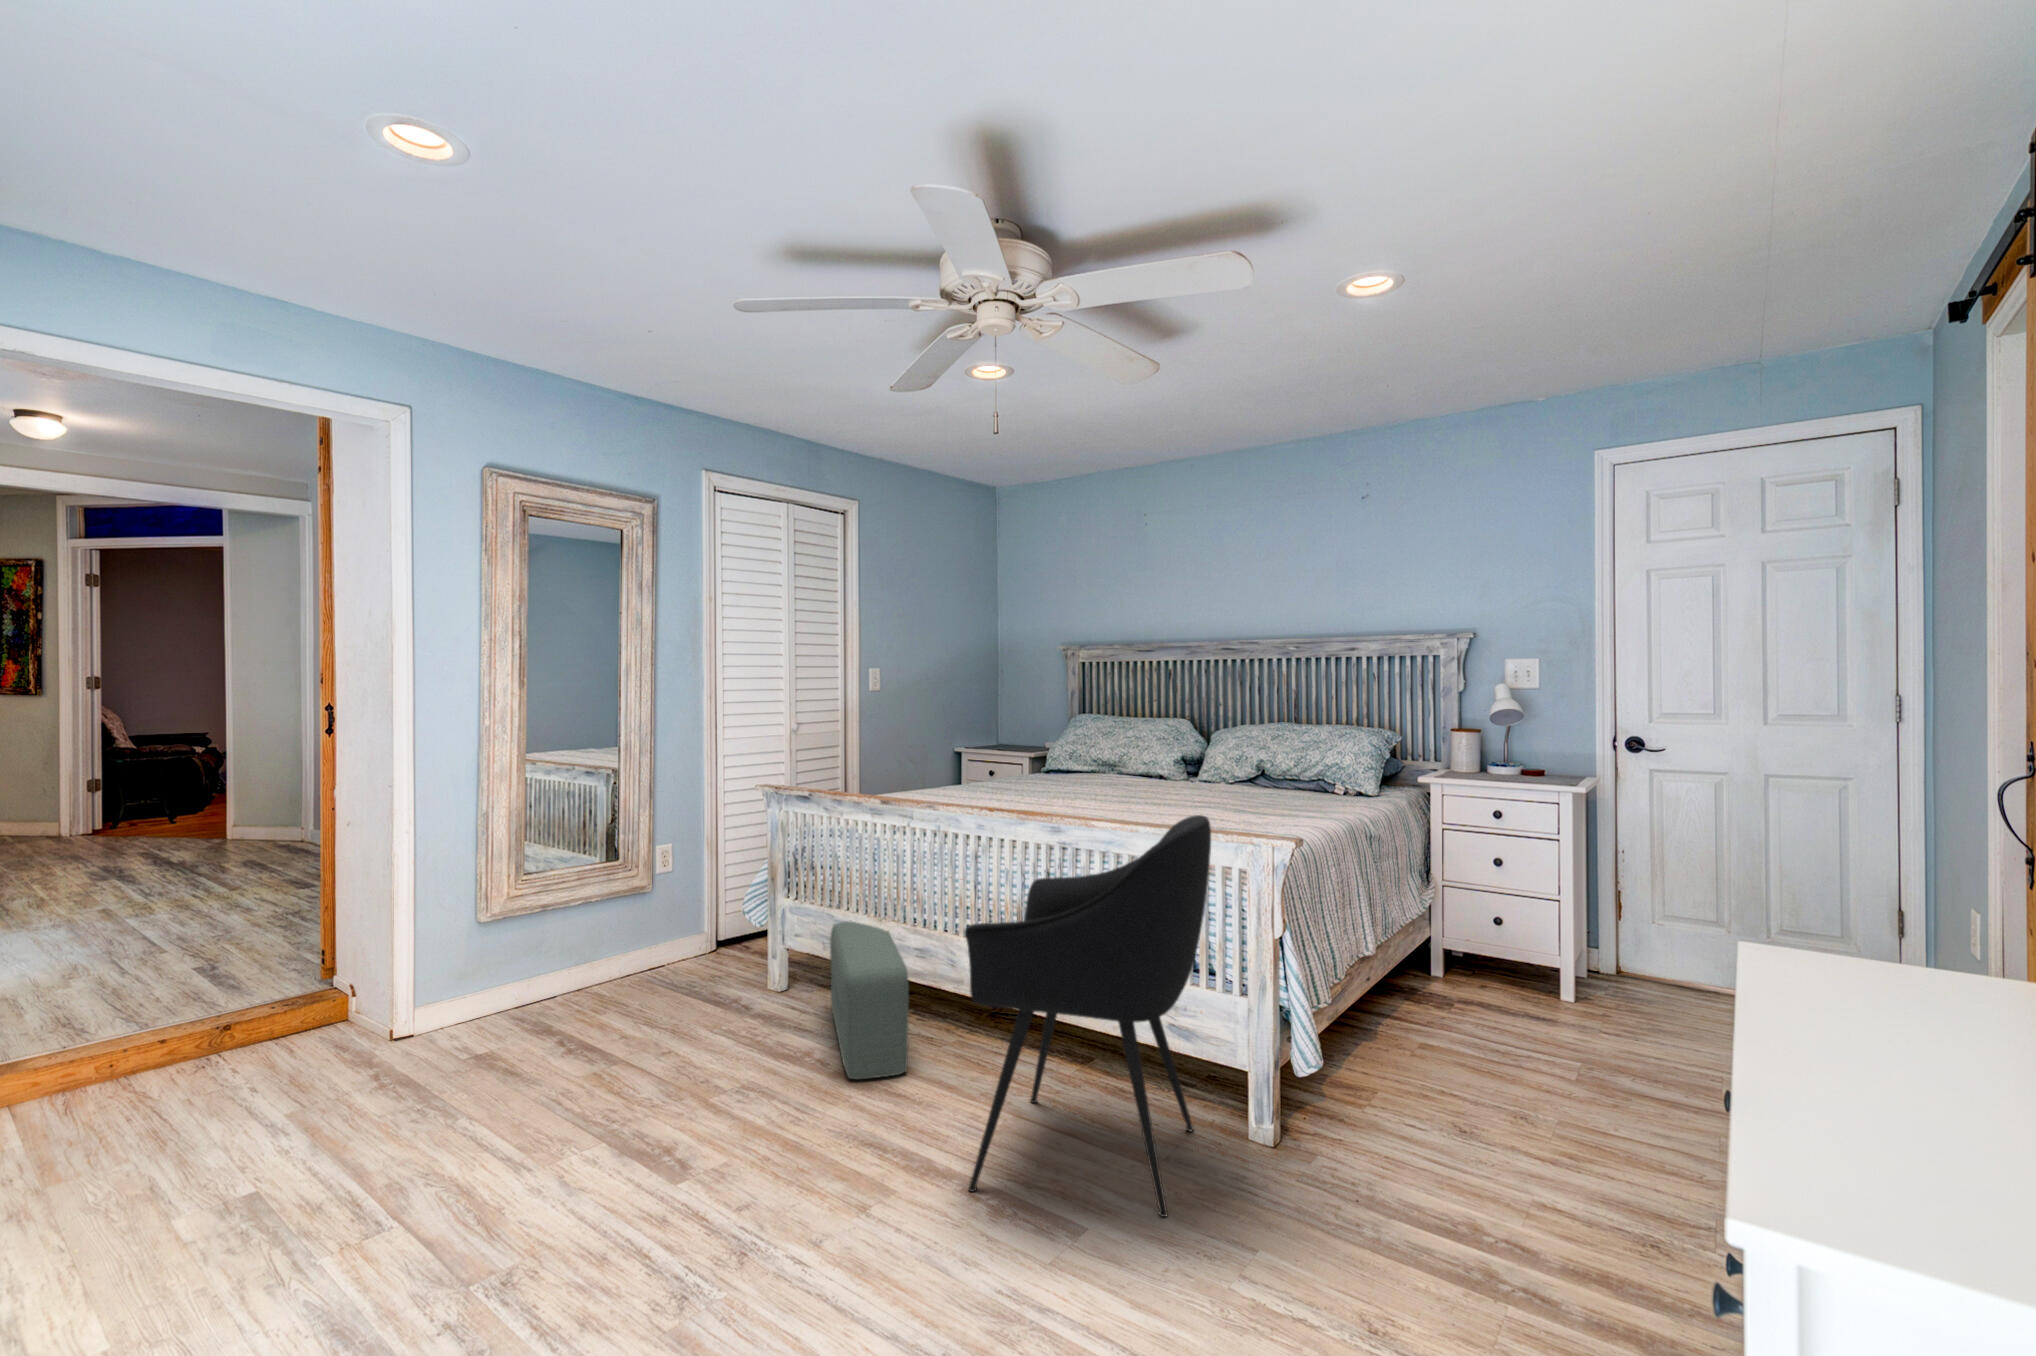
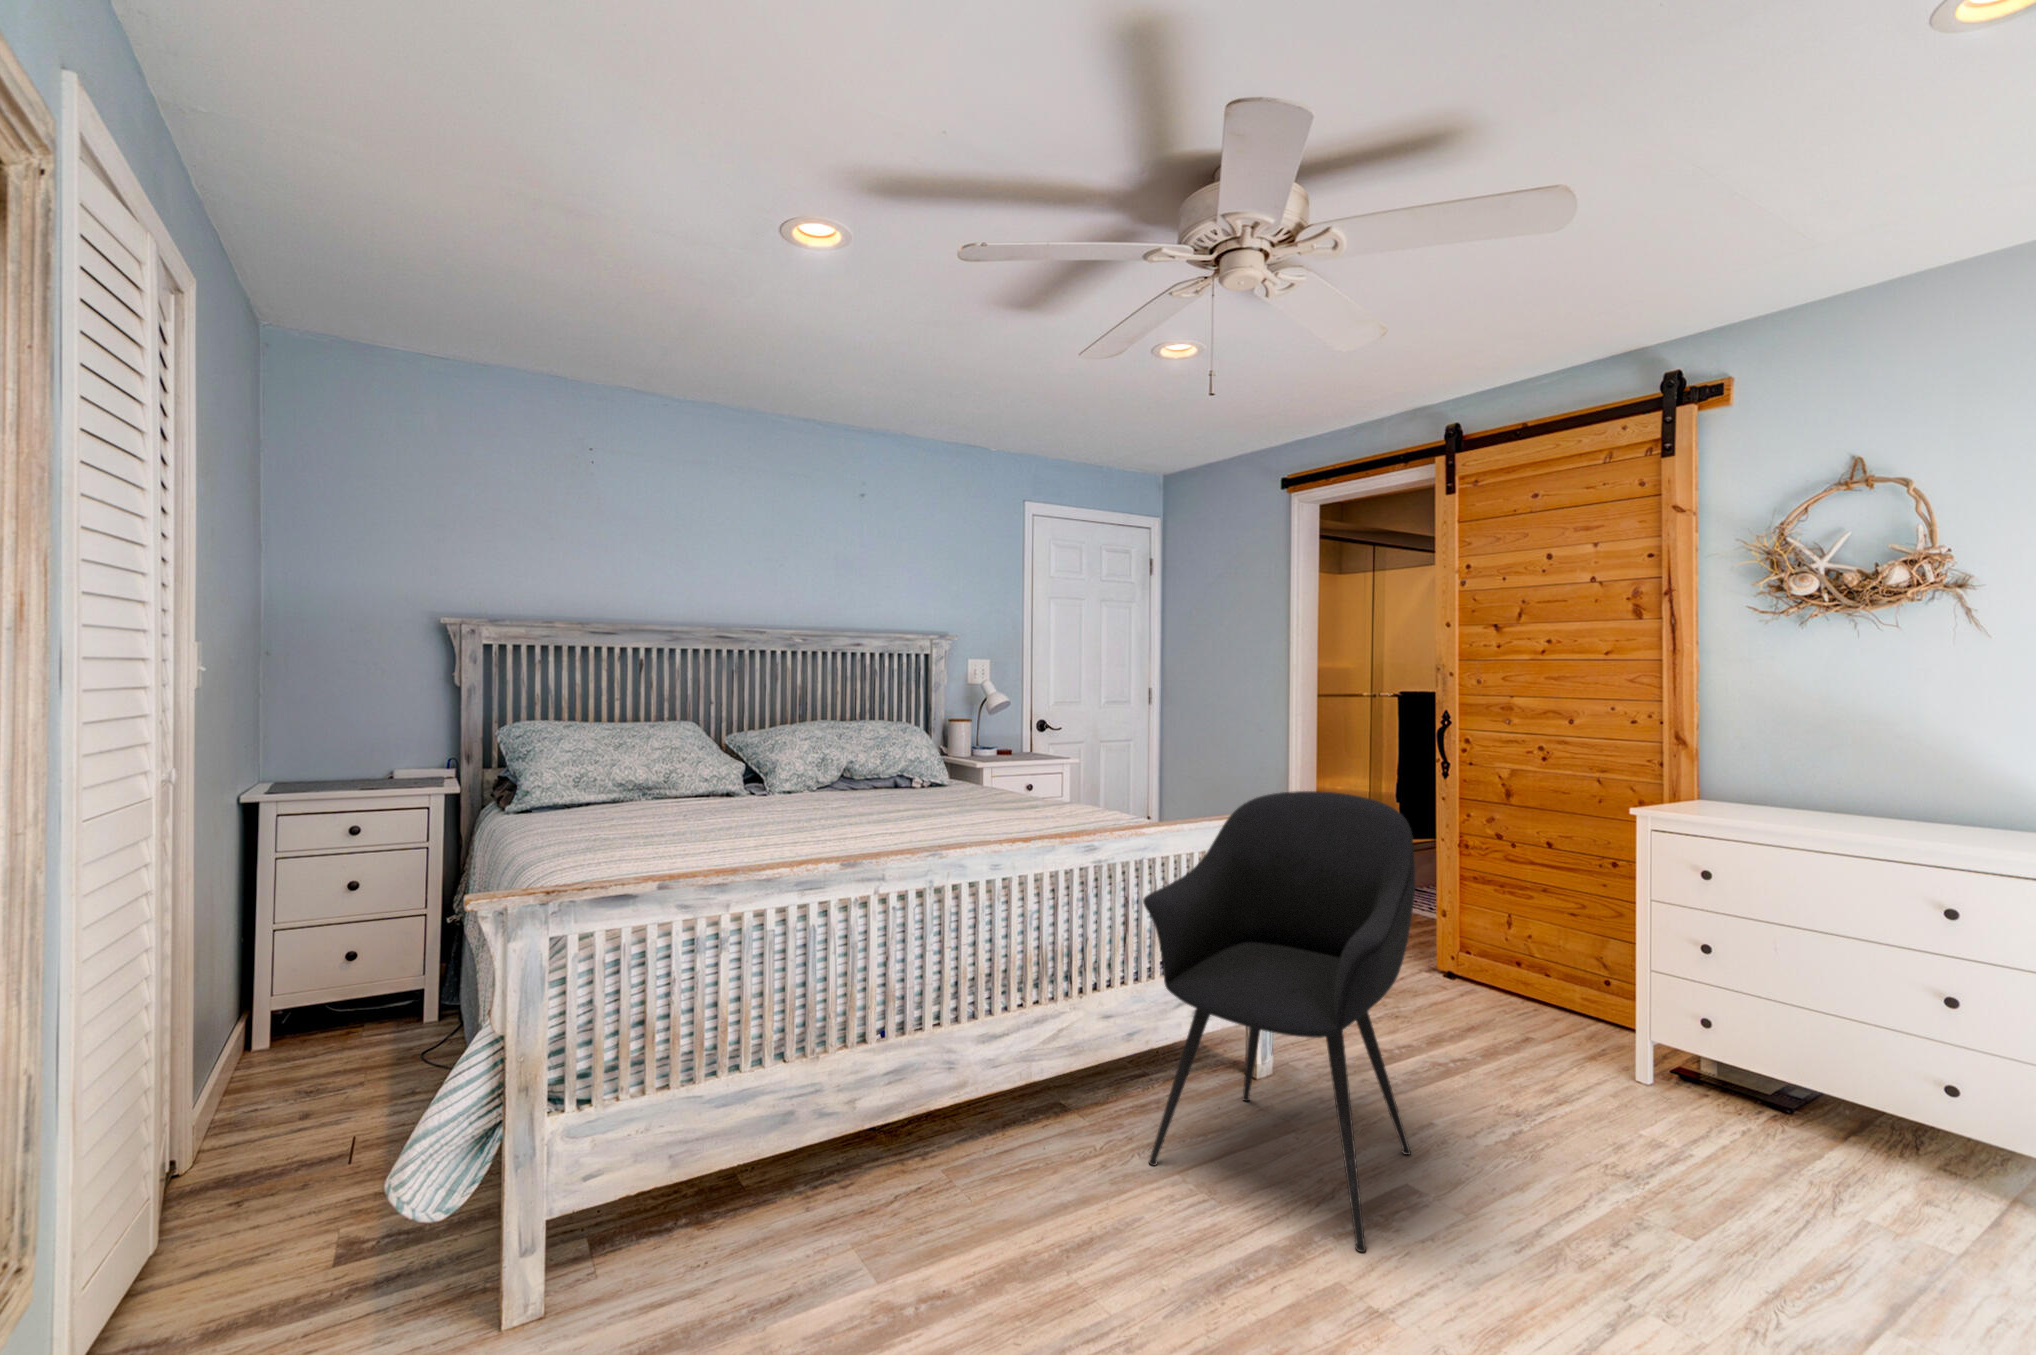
pouf: present [830,922,908,1079] -> none [693,1065,1033,1296]

